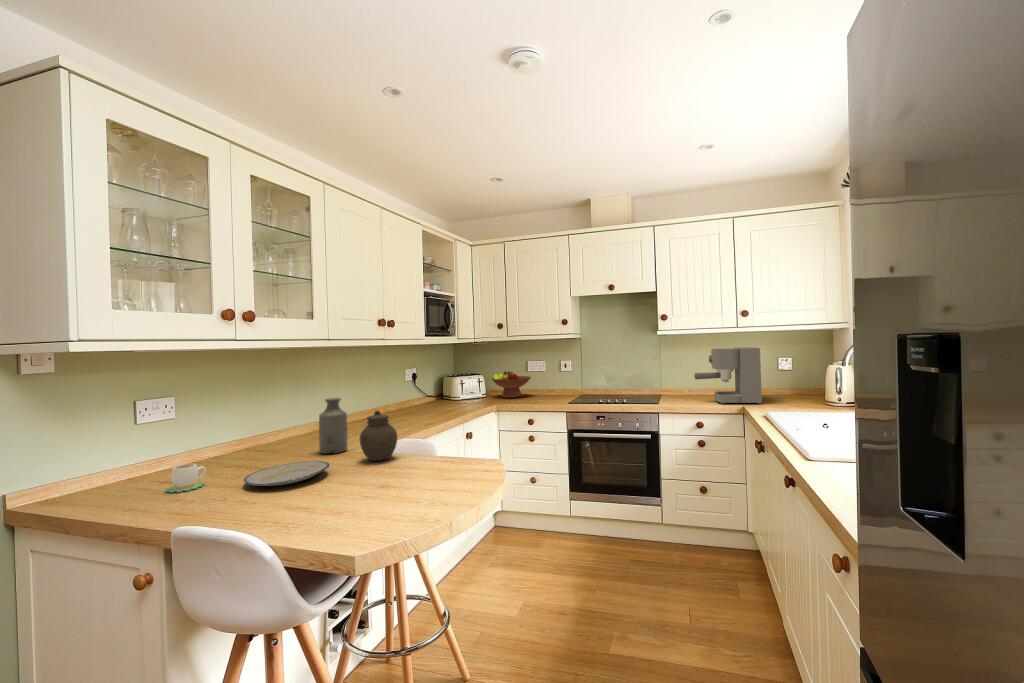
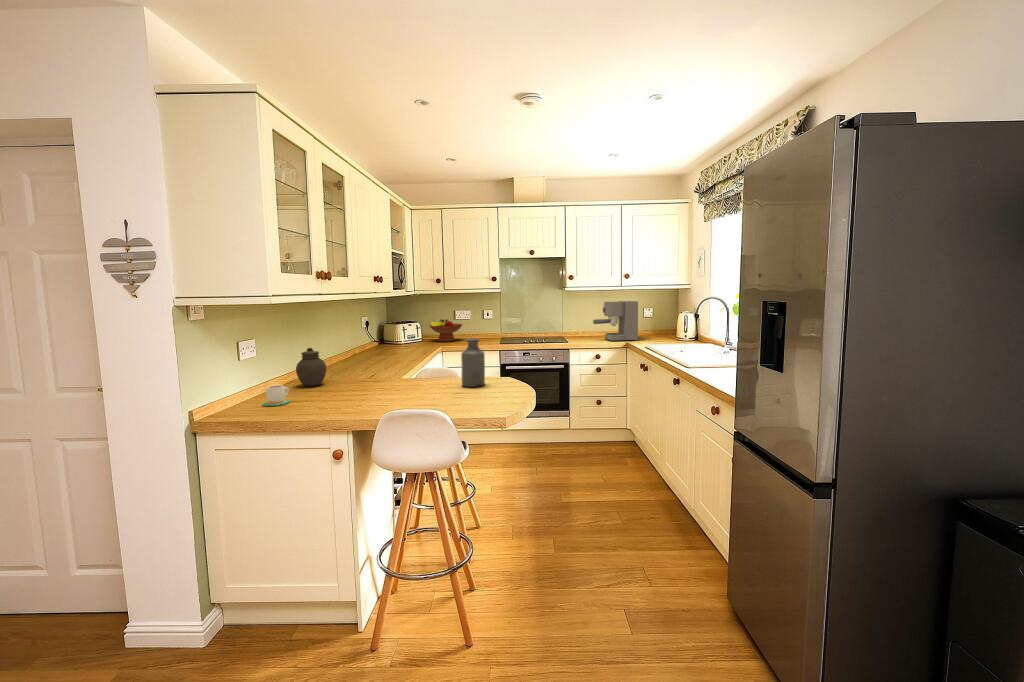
bottle: present [319,398,348,454] -> present [461,339,485,387]
jar: present [360,411,397,461] -> present [296,348,326,386]
plate: present [244,461,329,486] -> none [324,382,385,398]

